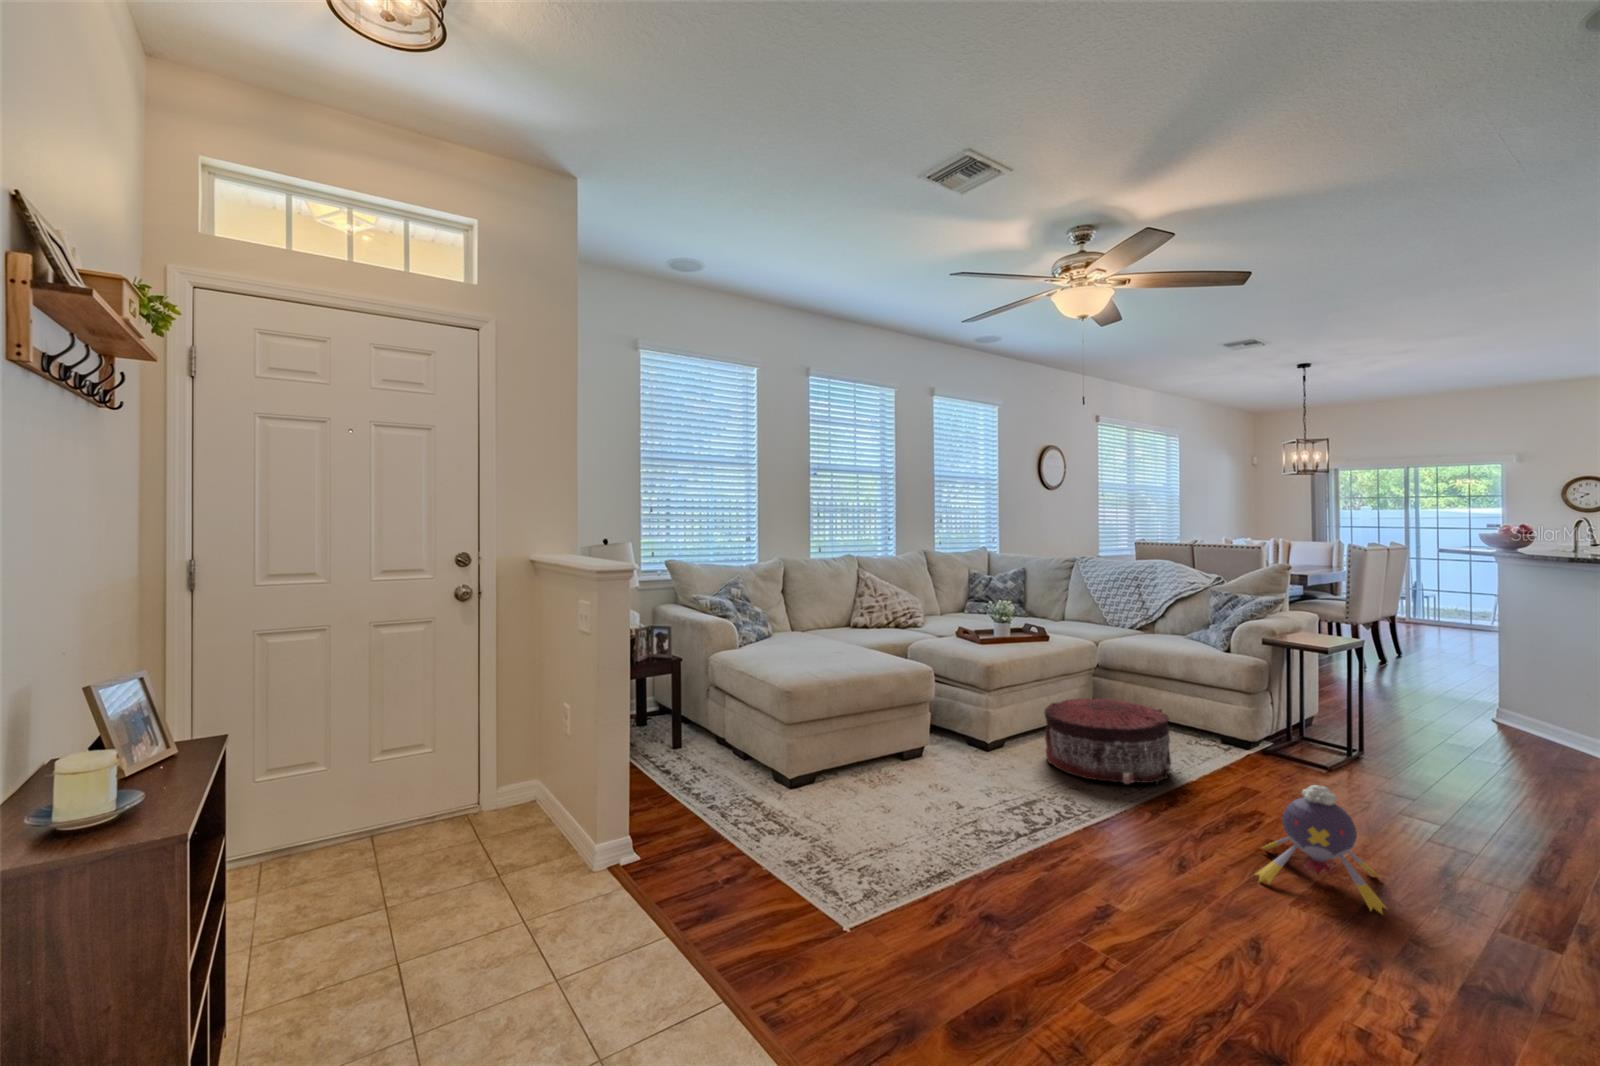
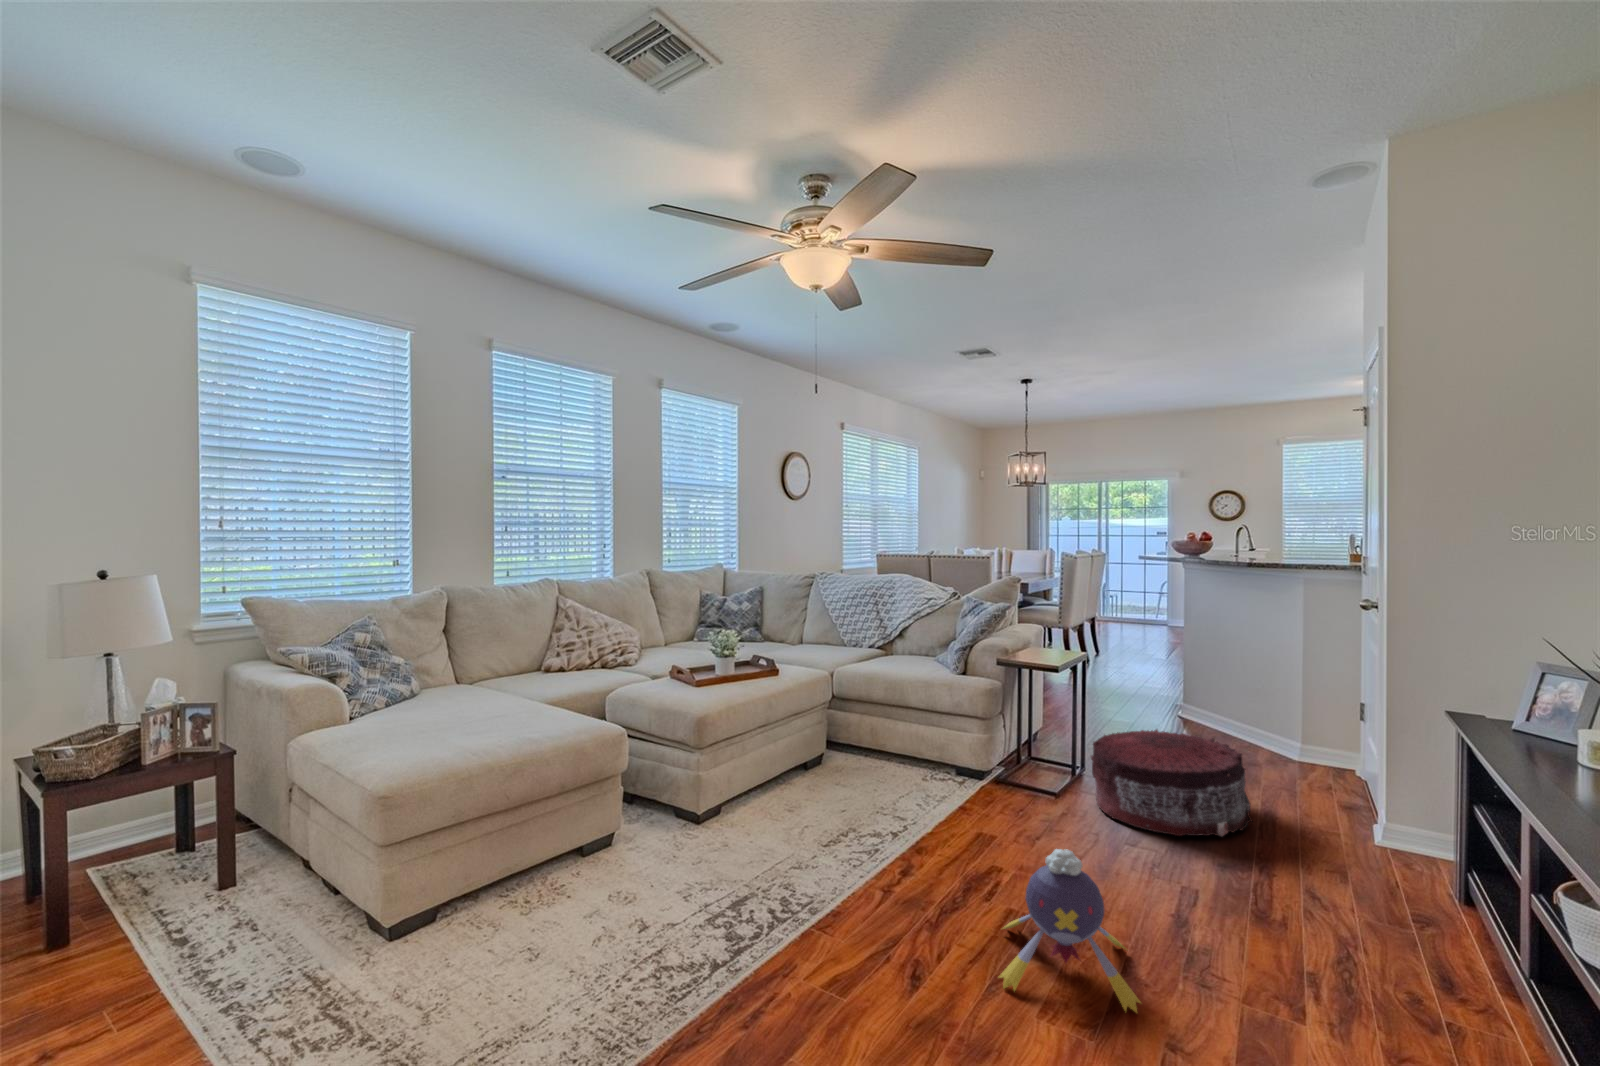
pouf: present [1045,698,1171,784] -> present [1091,730,1253,836]

